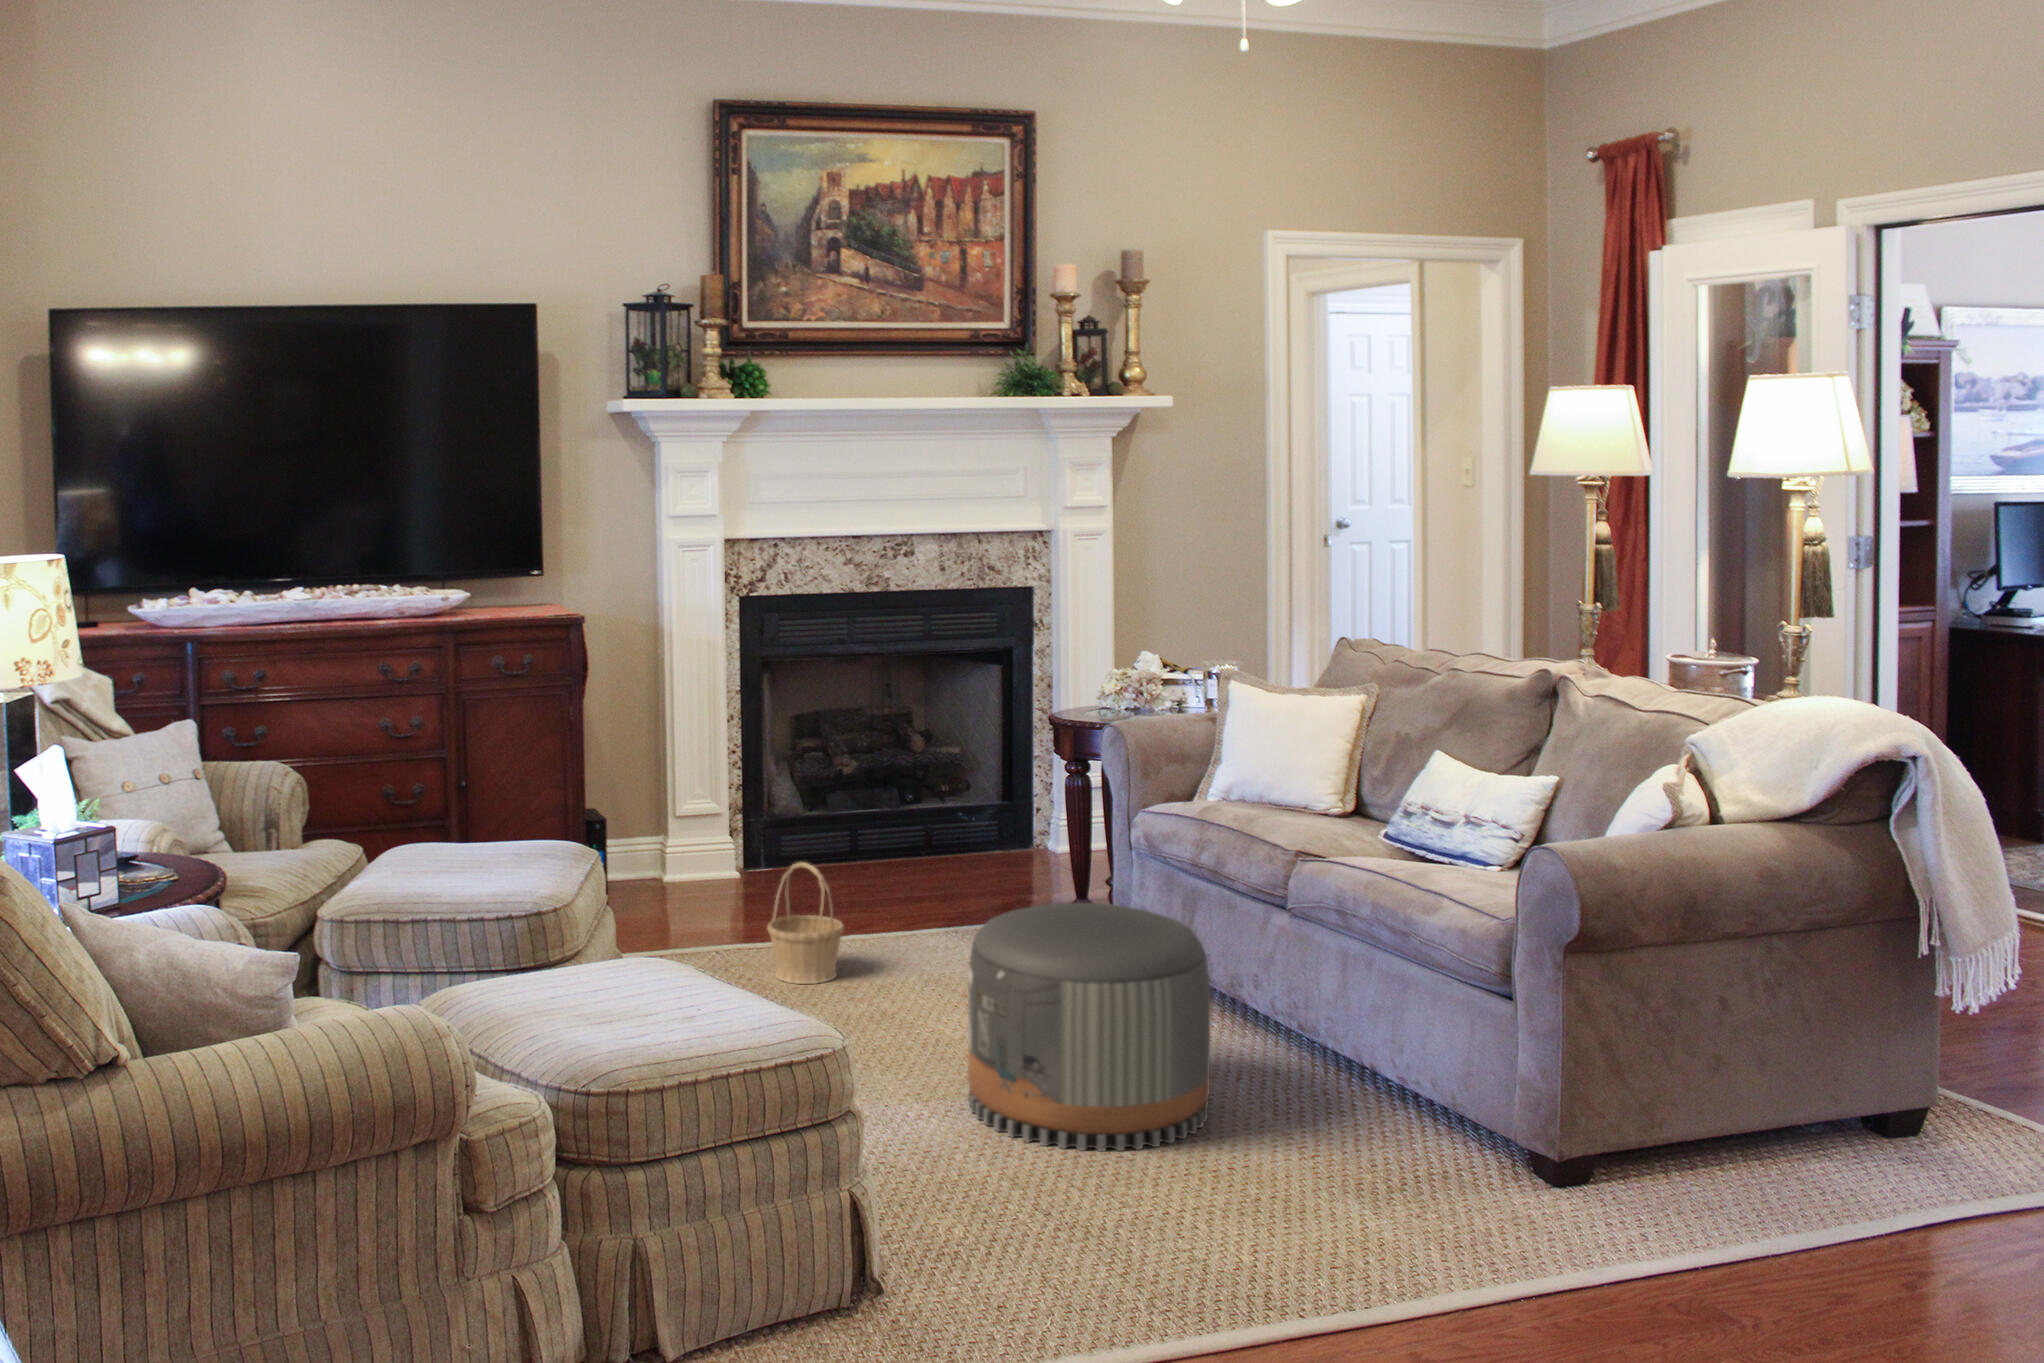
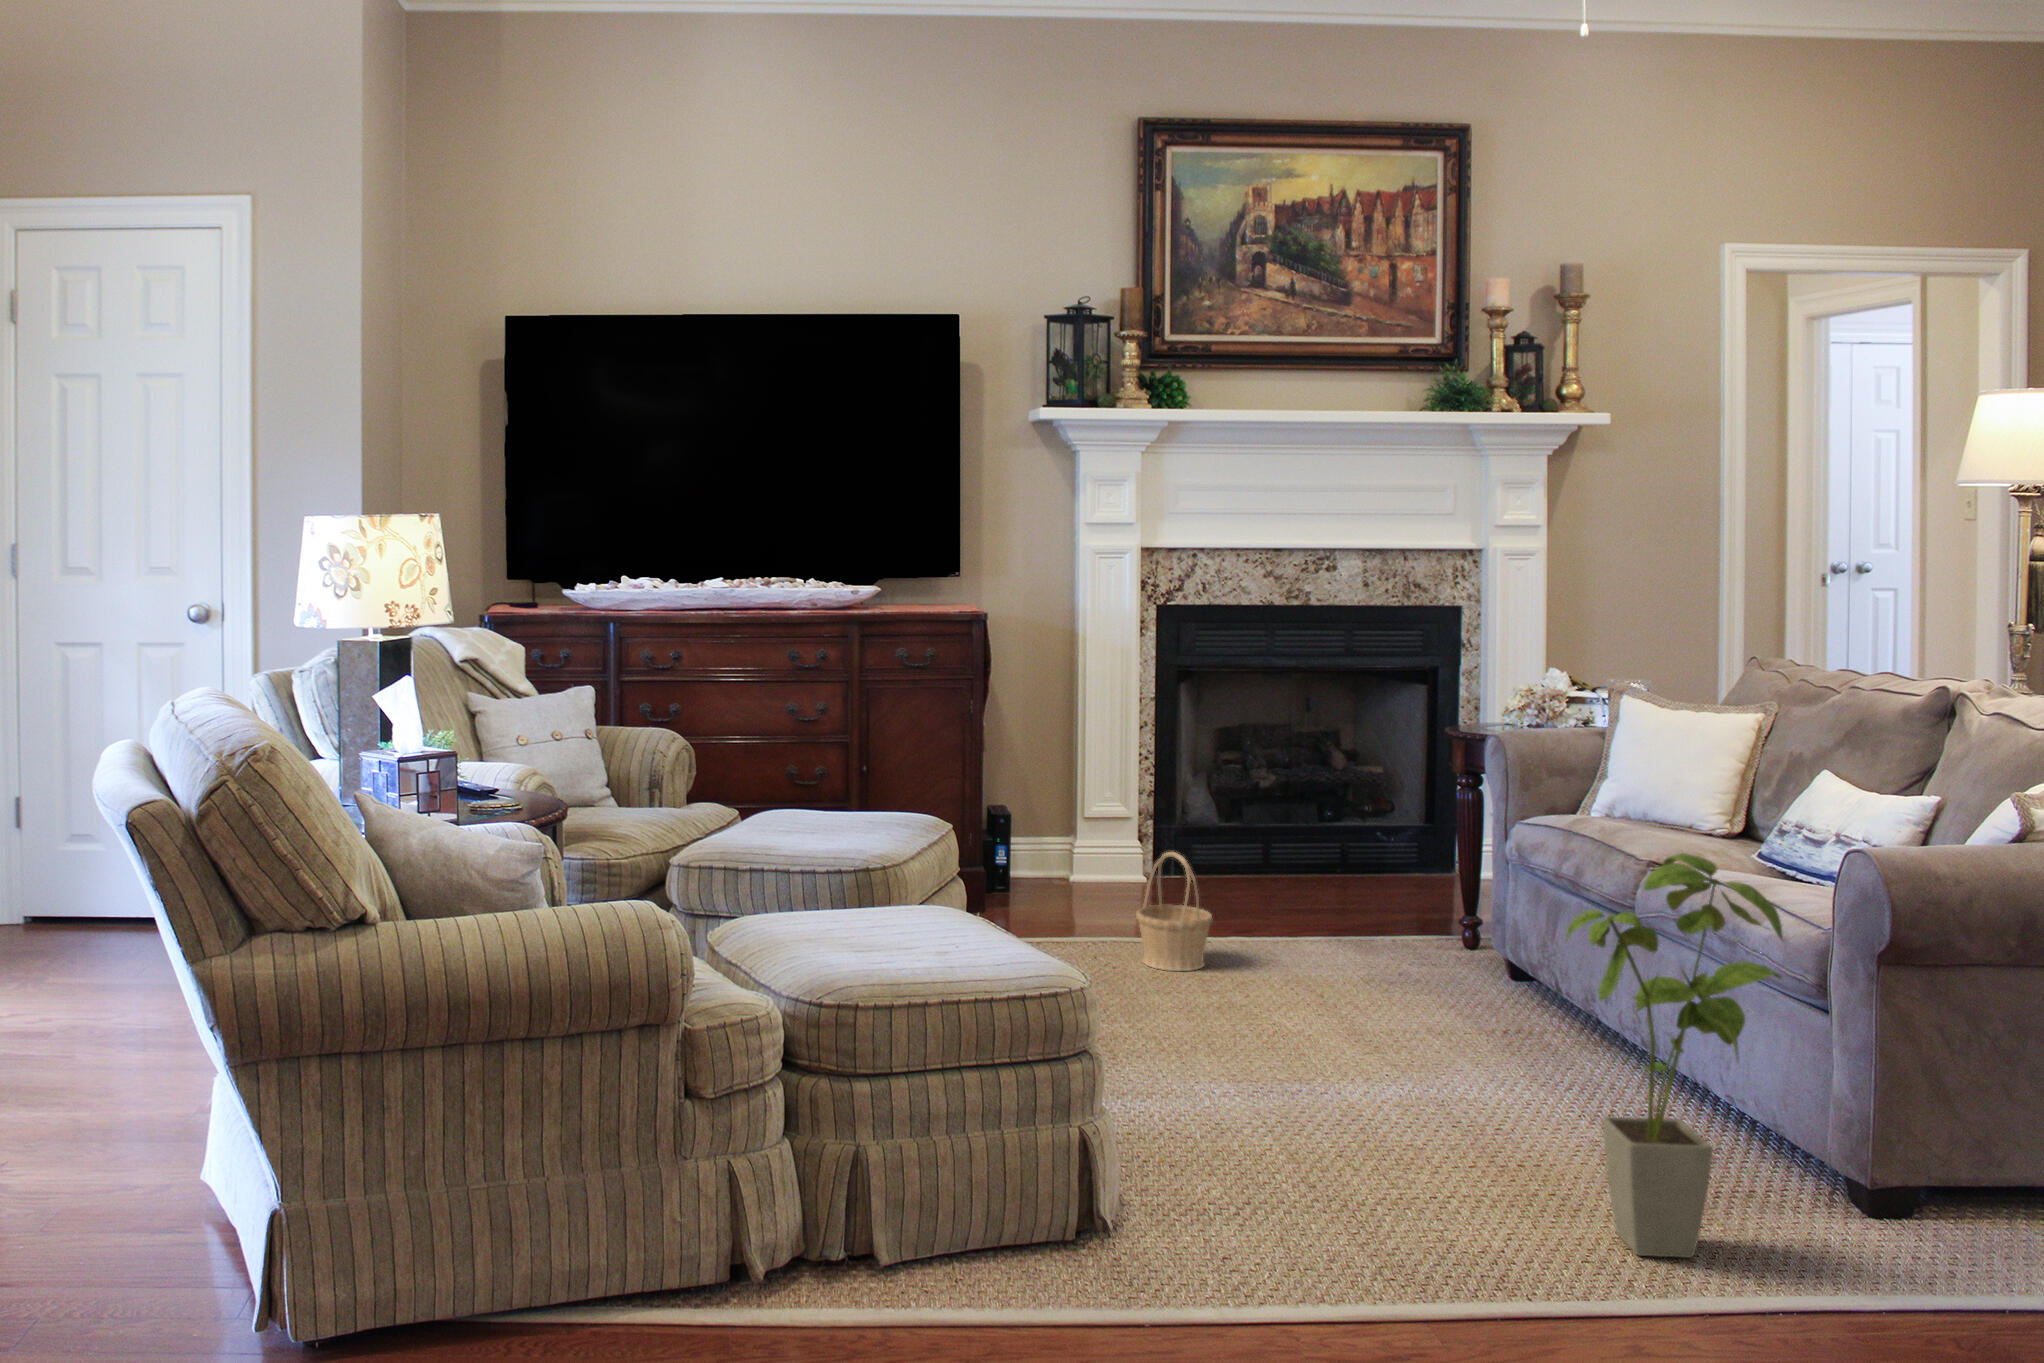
house plant: none [1267,858,1468,1232] -> present [1566,853,1783,1258]
pouf: present [968,903,1210,1151] -> none [1285,899,1544,1152]

